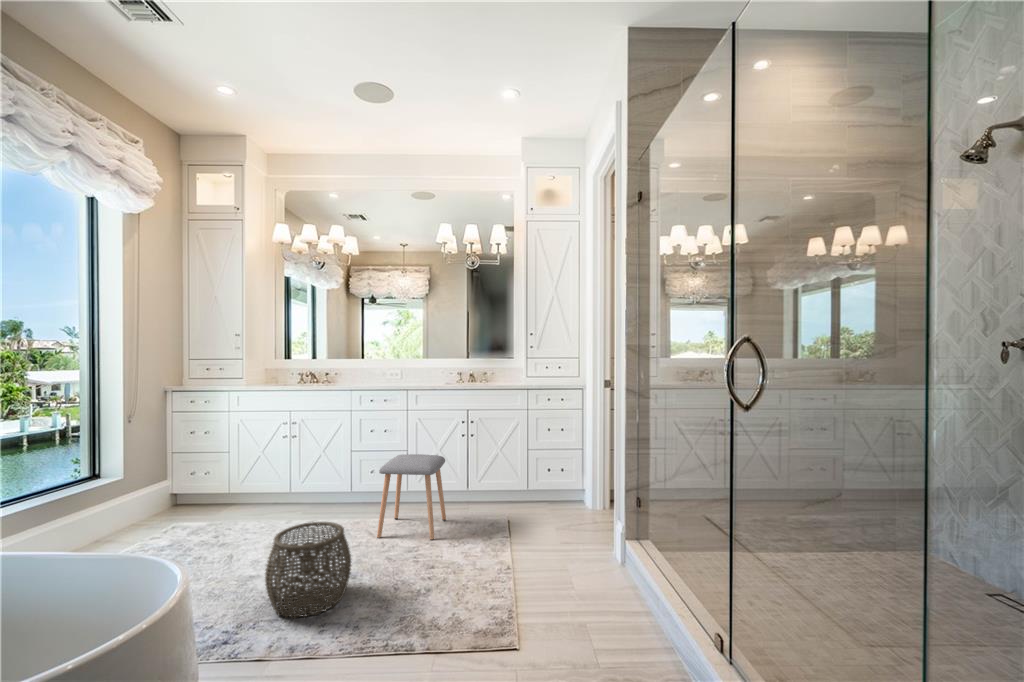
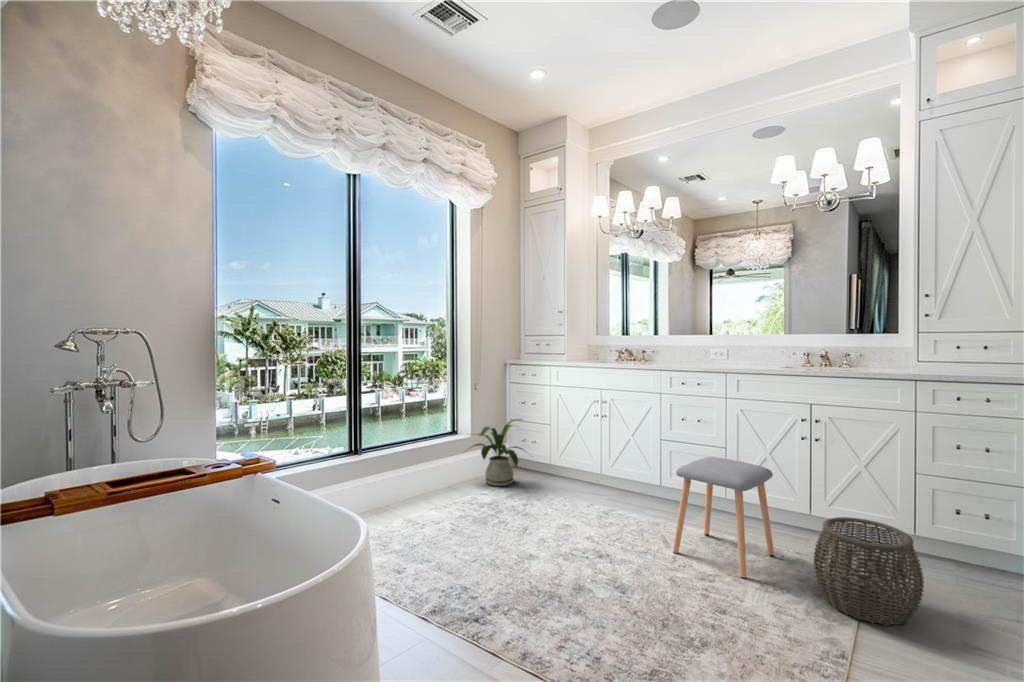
house plant: none [112,449,211,530] -> present [468,419,523,486]
woven basket: present [265,522,351,618] -> present [814,517,924,626]

